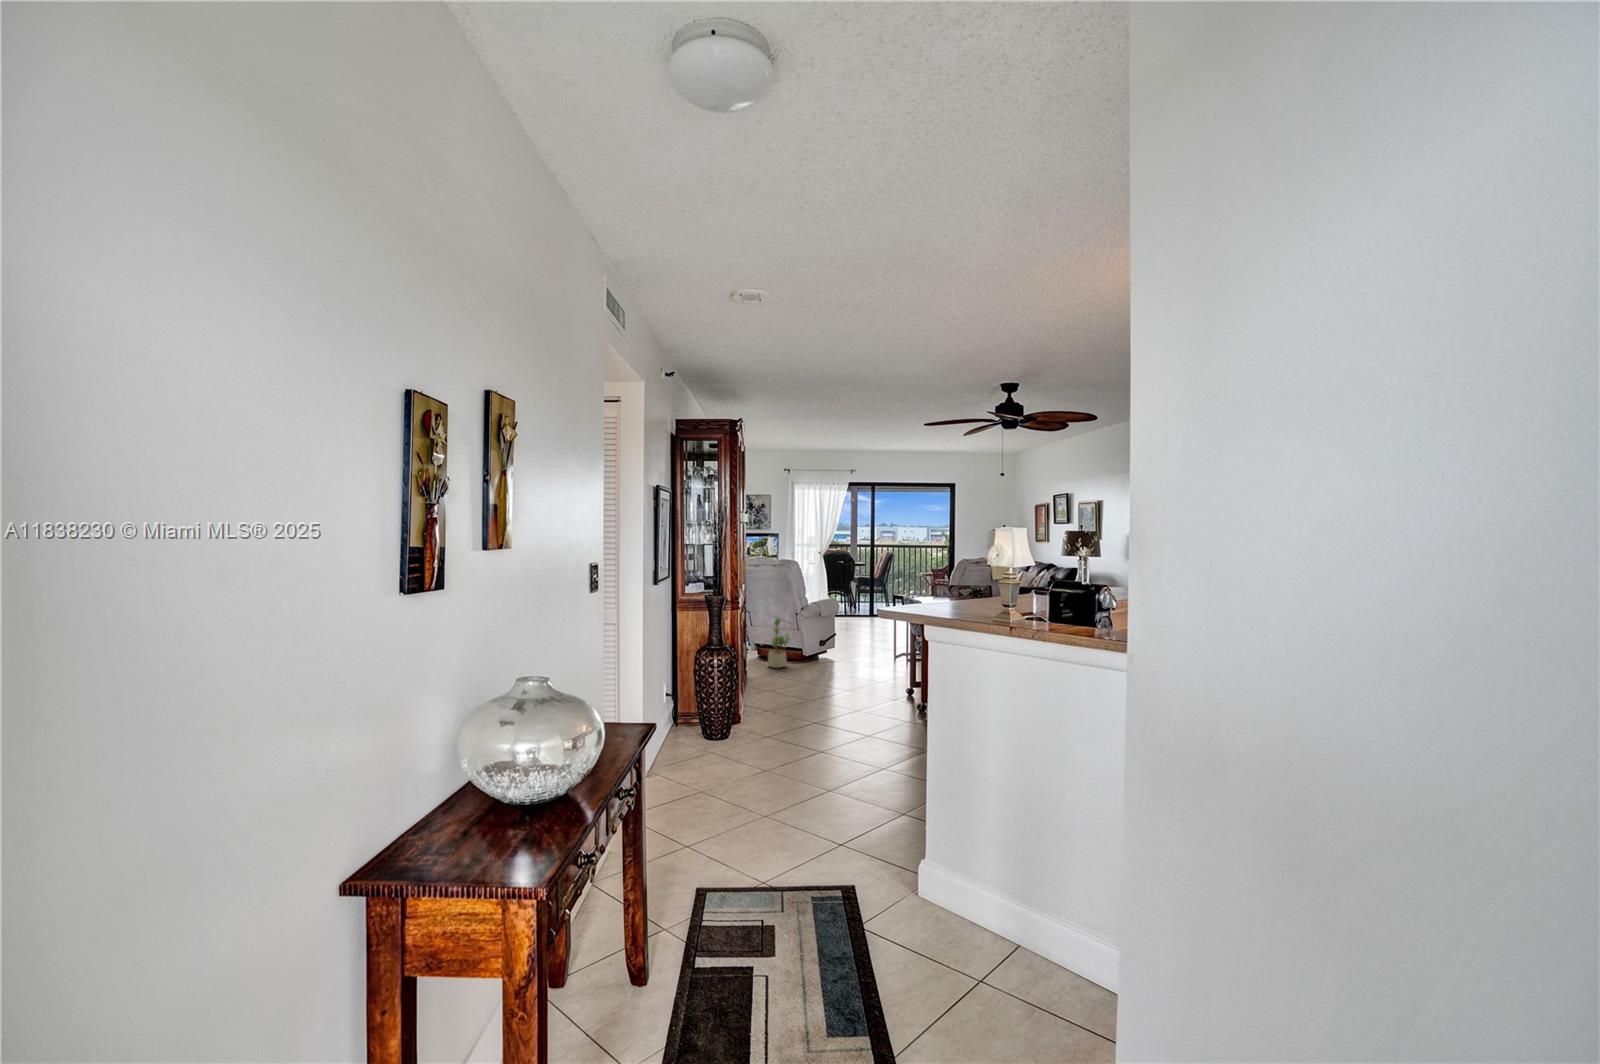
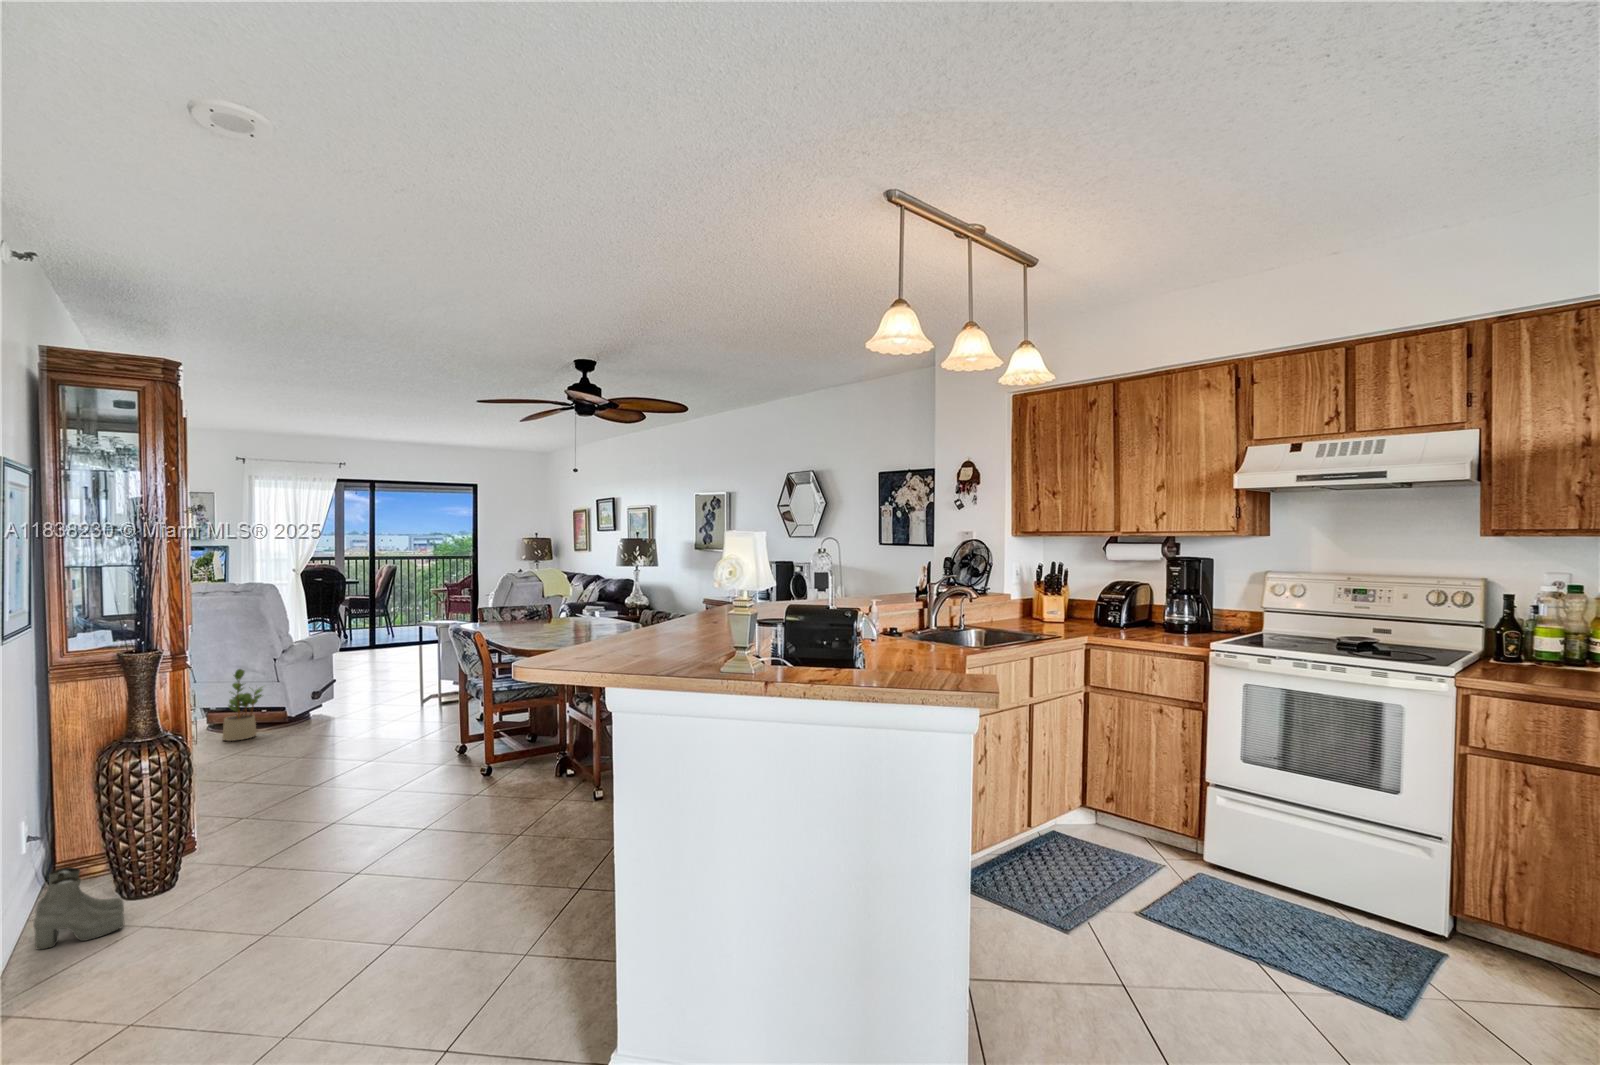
boots: none [666,713,704,754] -> present [33,867,124,950]

